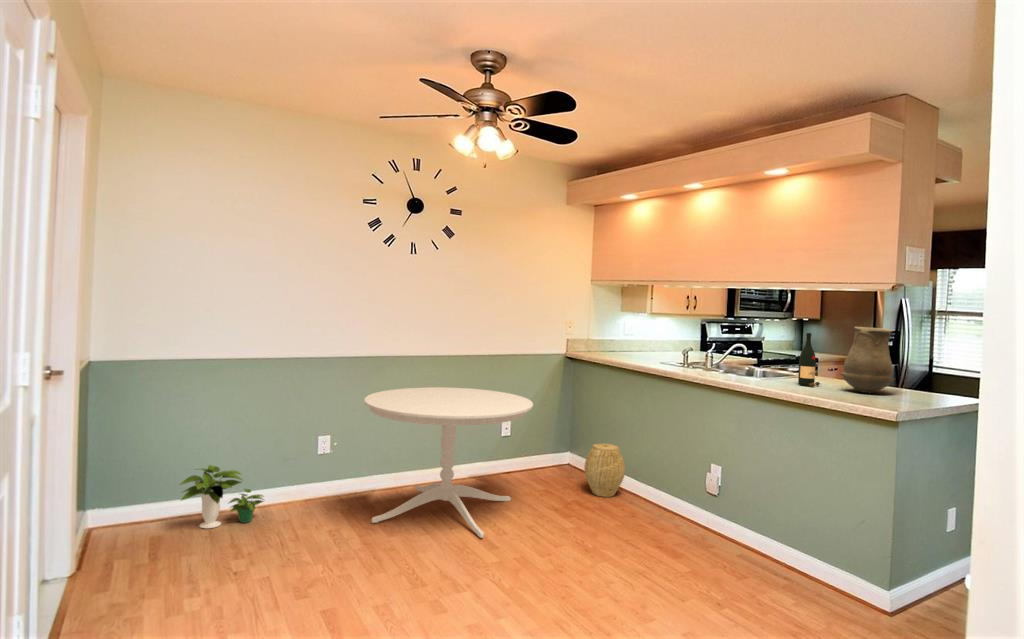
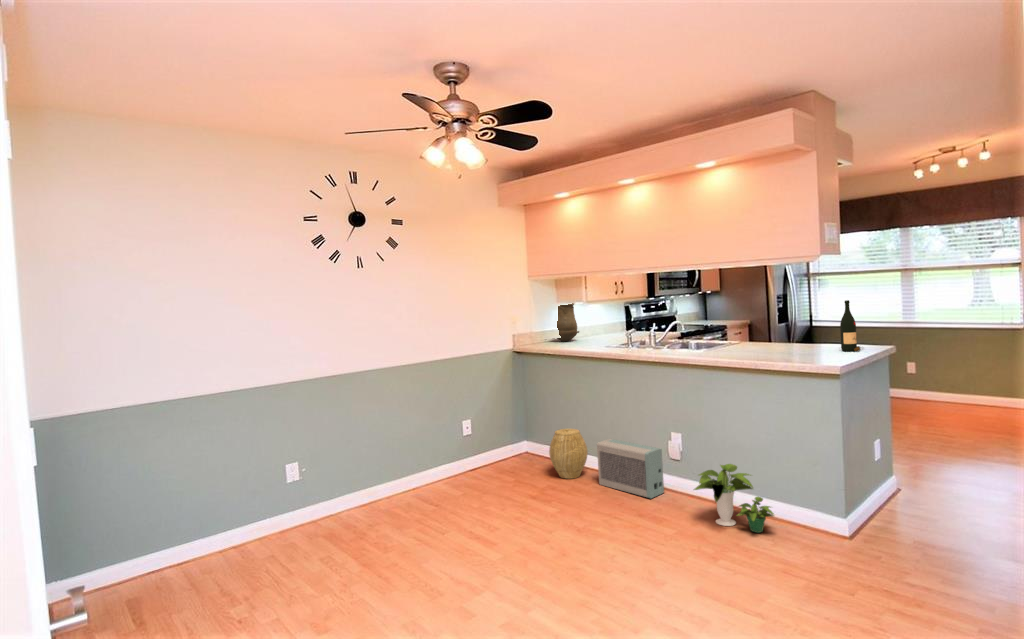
vase: present [841,327,895,393] -> present [557,303,579,342]
wine bottle: present [798,333,820,387] -> present [840,300,861,351]
dining table: present [364,387,533,538] -> none [336,394,505,543]
air purifier: none [630,461,699,531] -> present [597,439,664,498]
potted plant: present [180,465,264,528] -> present [694,464,774,533]

